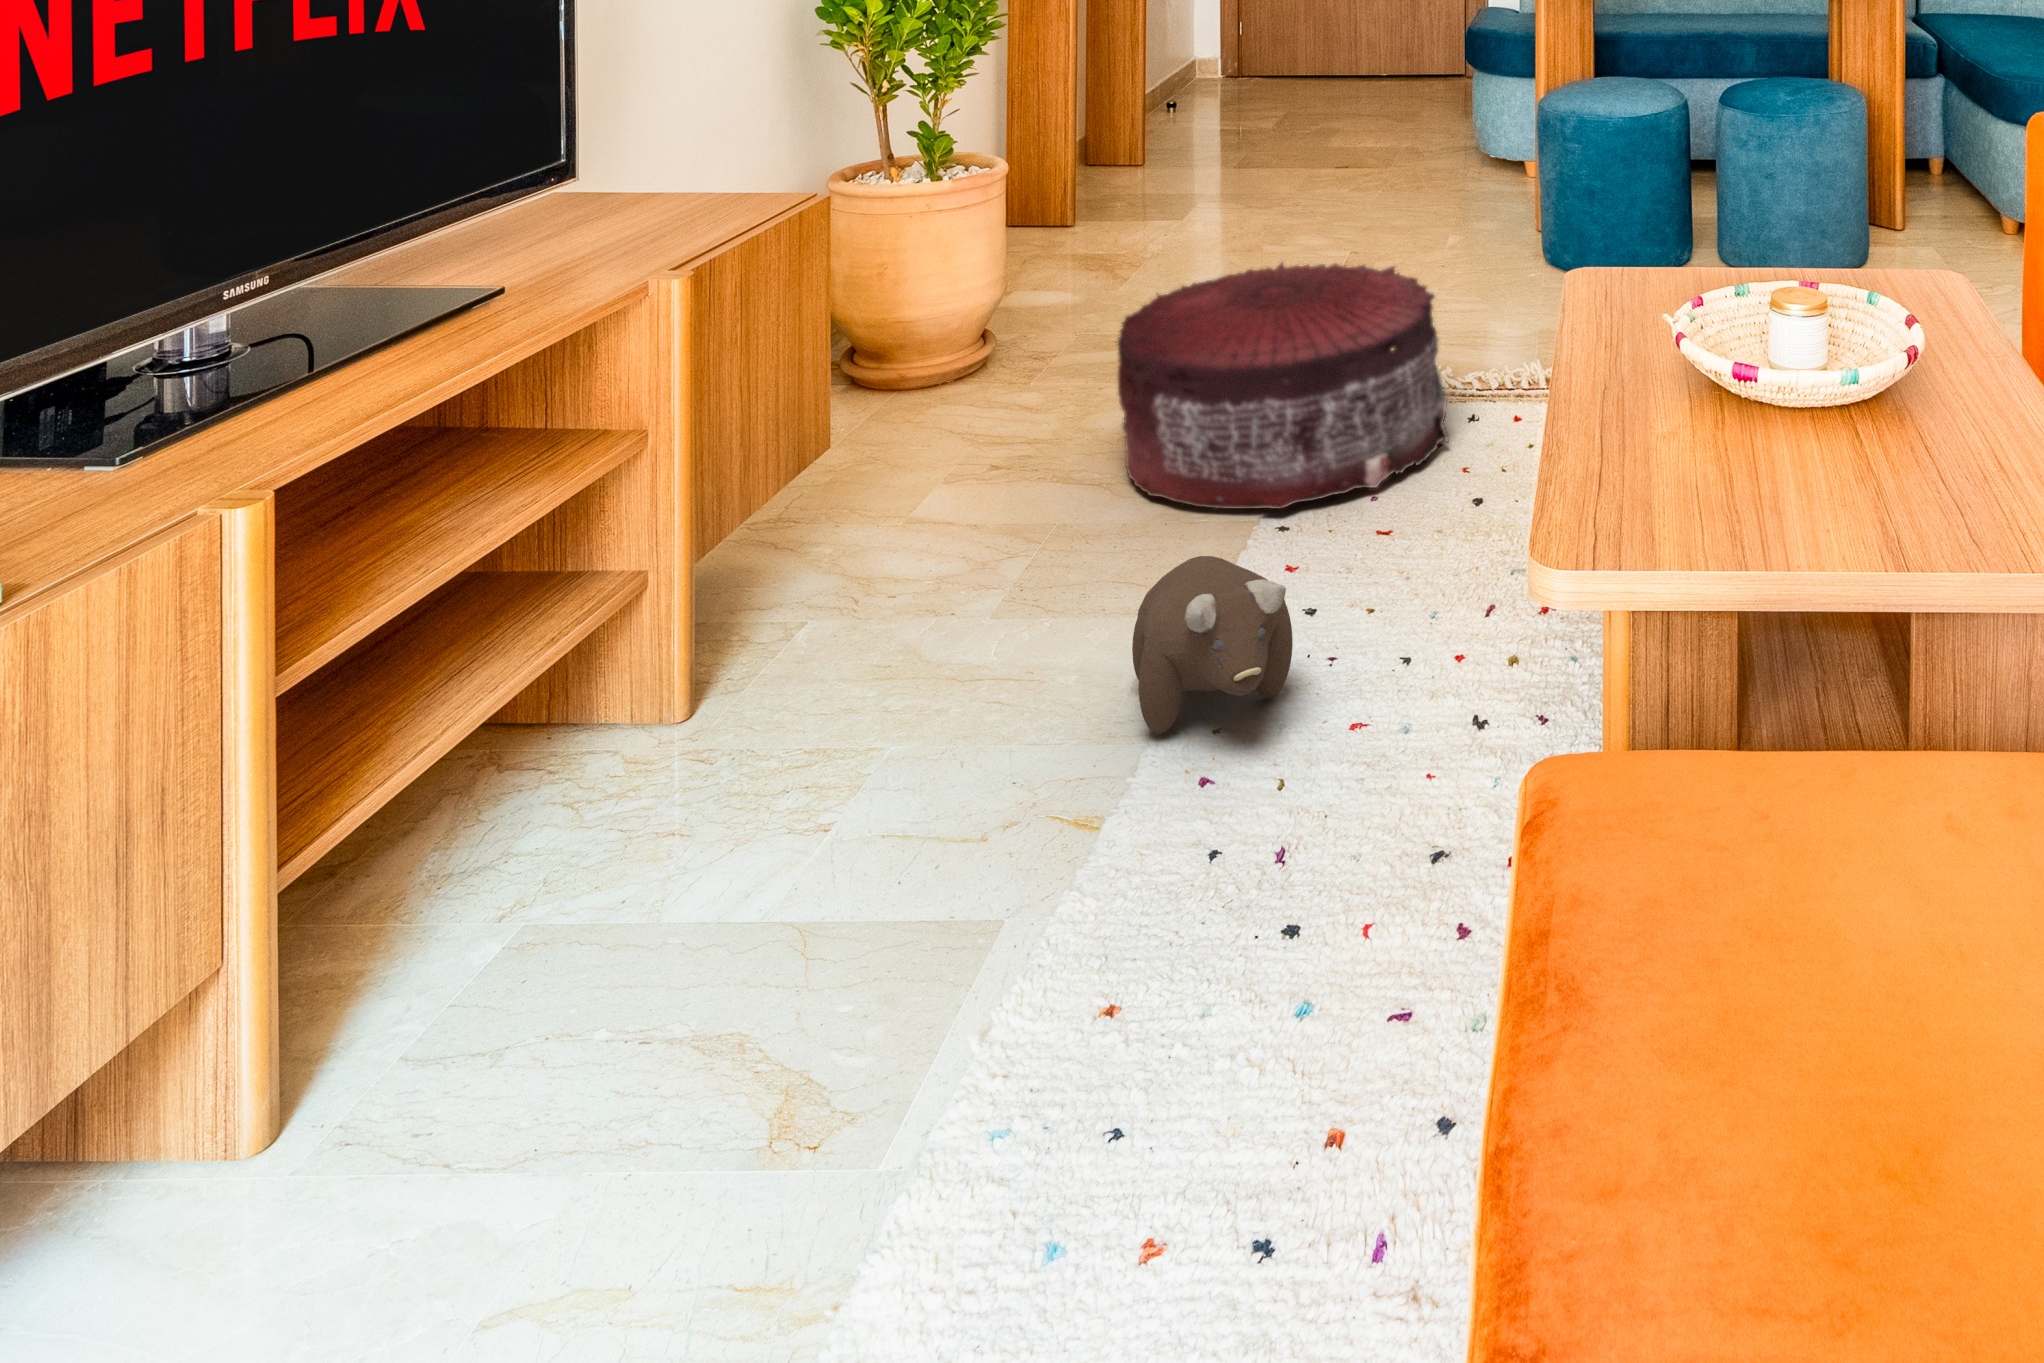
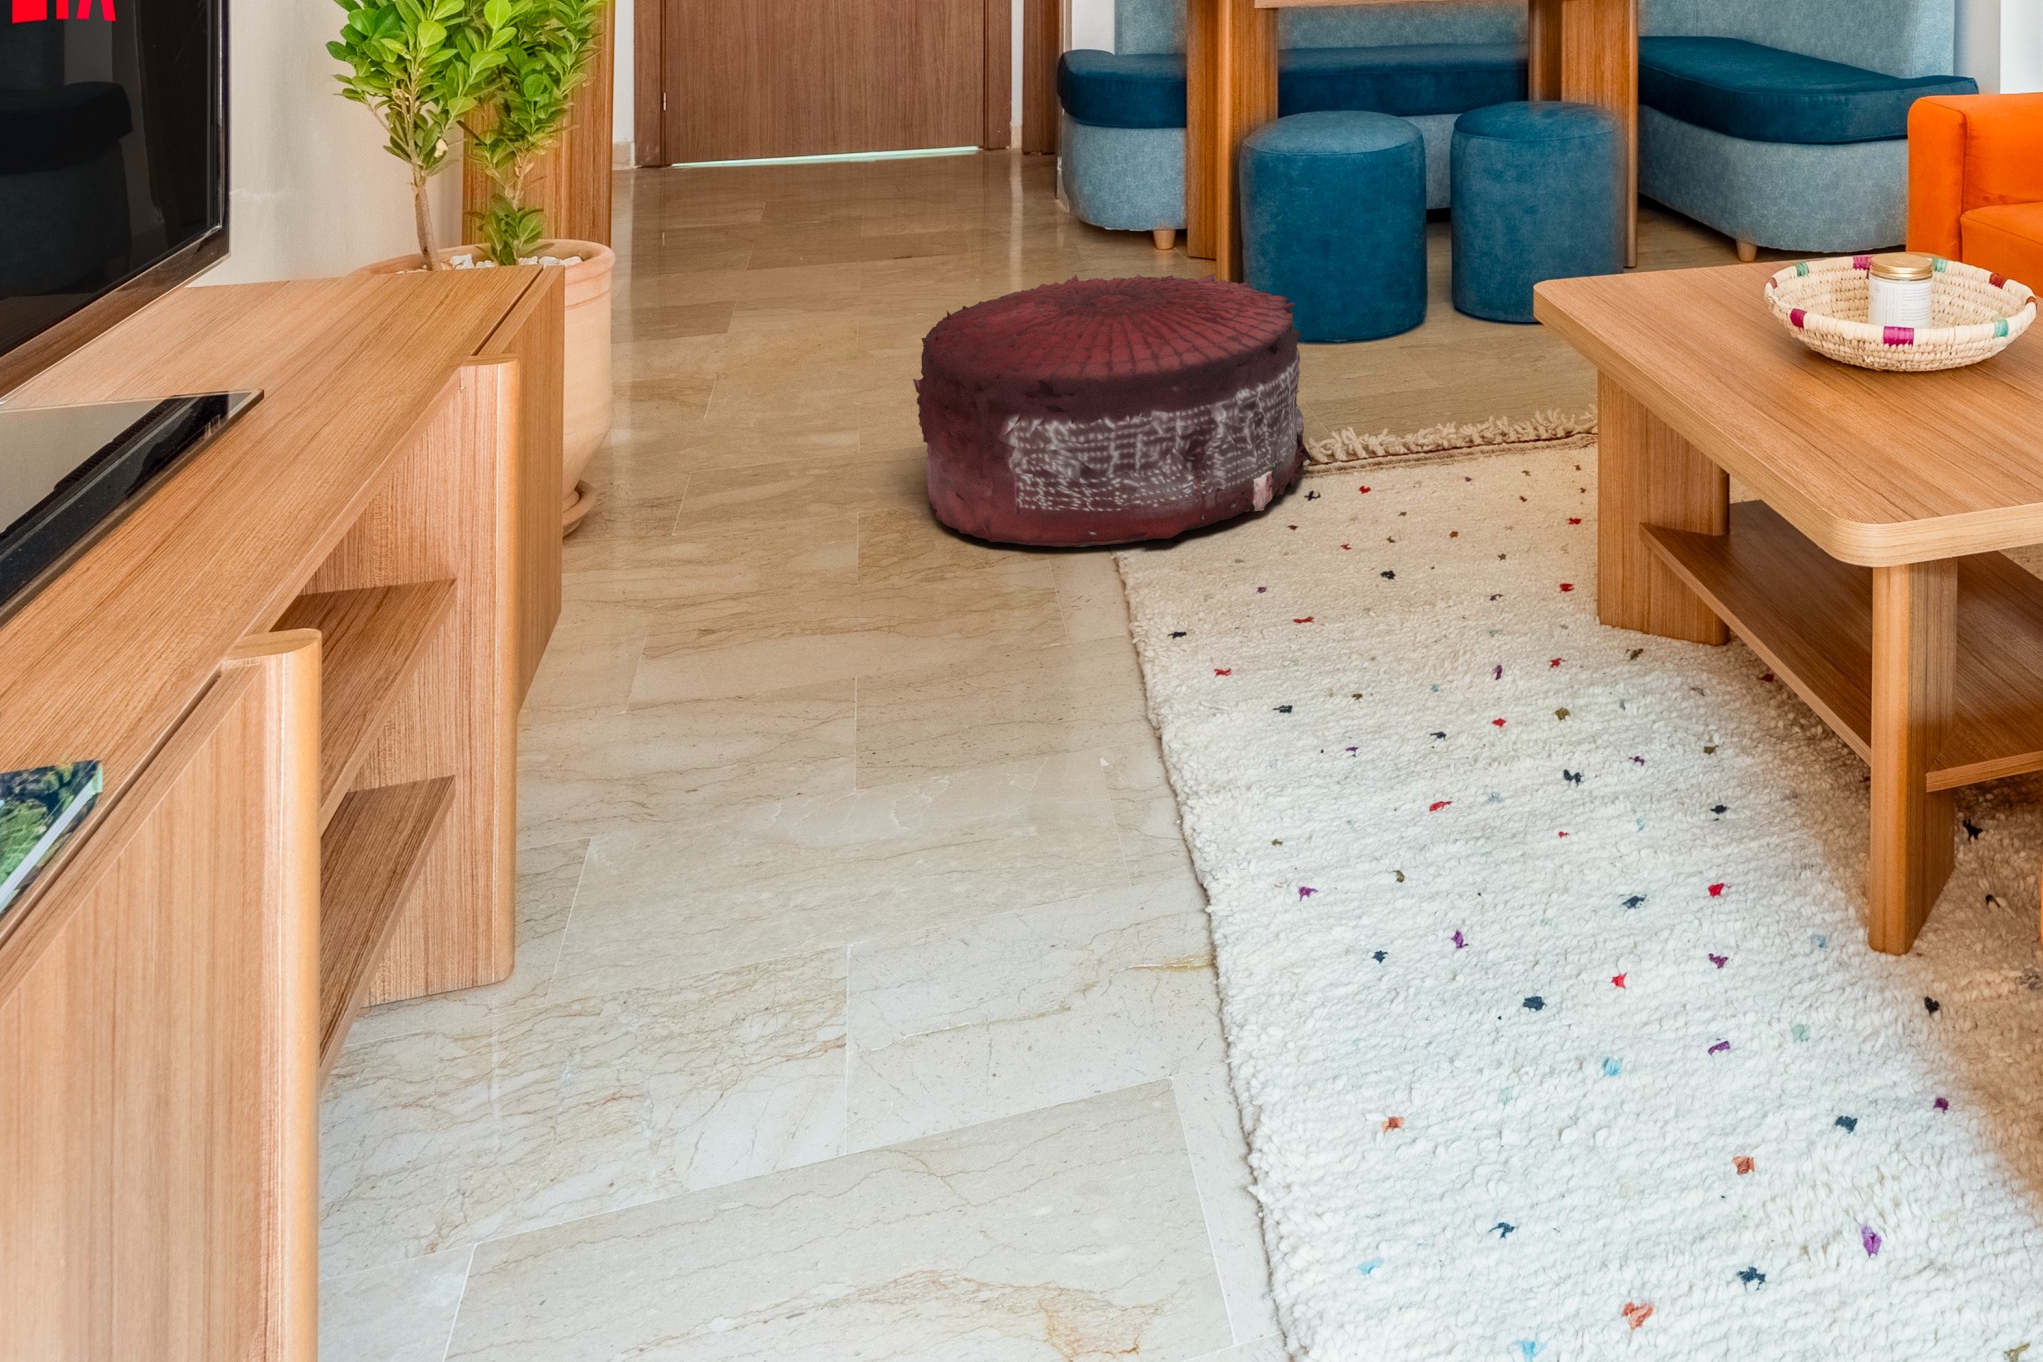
plush toy: present [1132,556,1293,734] -> none [1138,553,1357,752]

